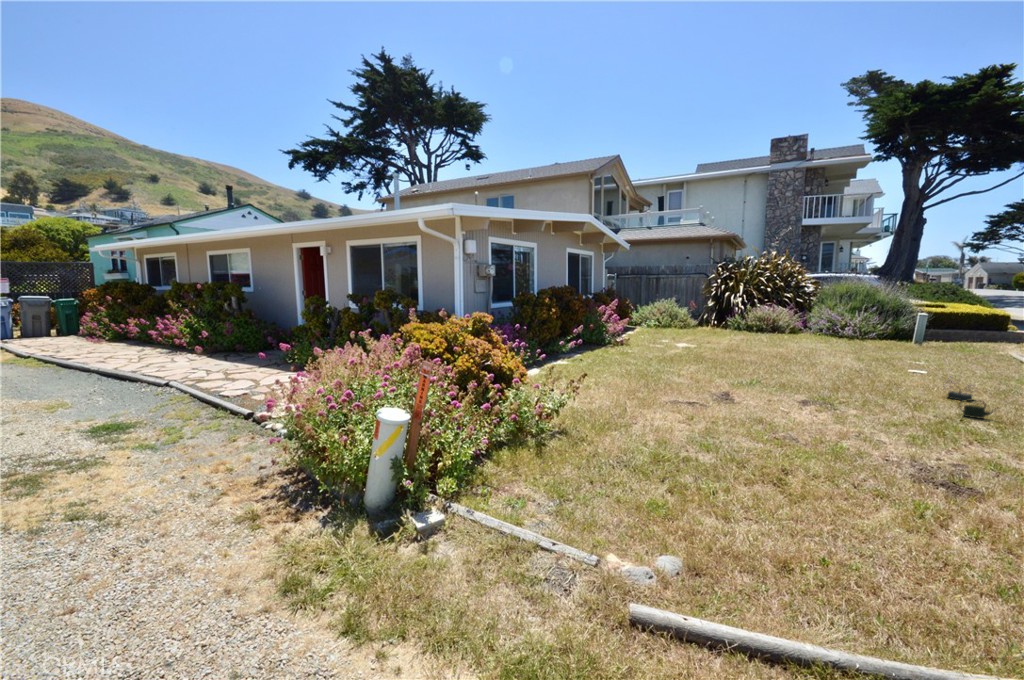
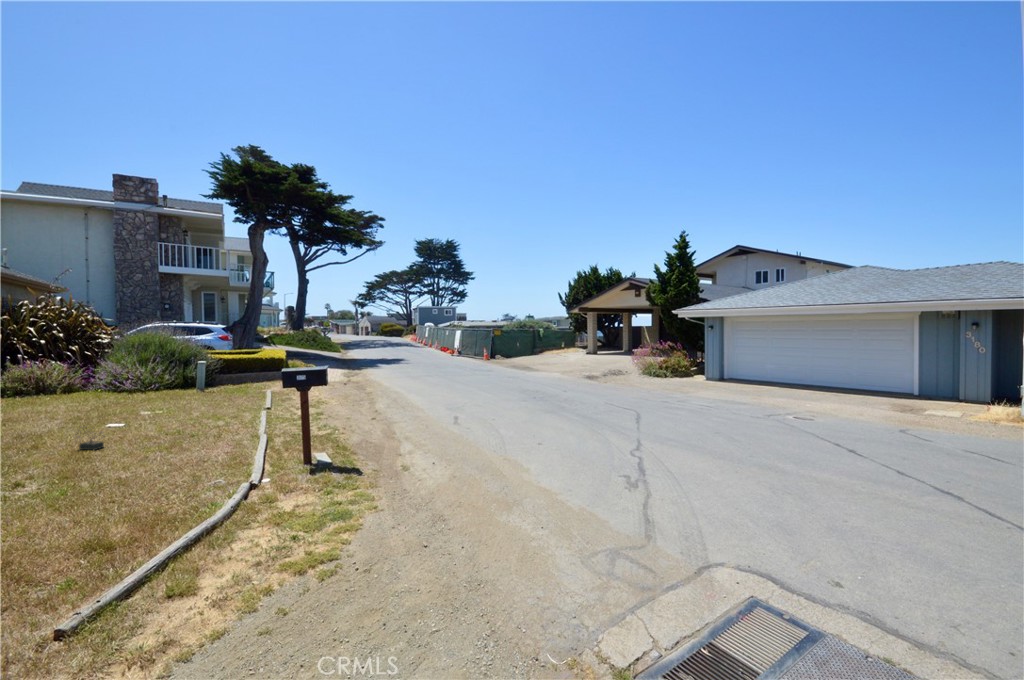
watering can: present [960,399,996,419] -> none [38,451,80,471]

